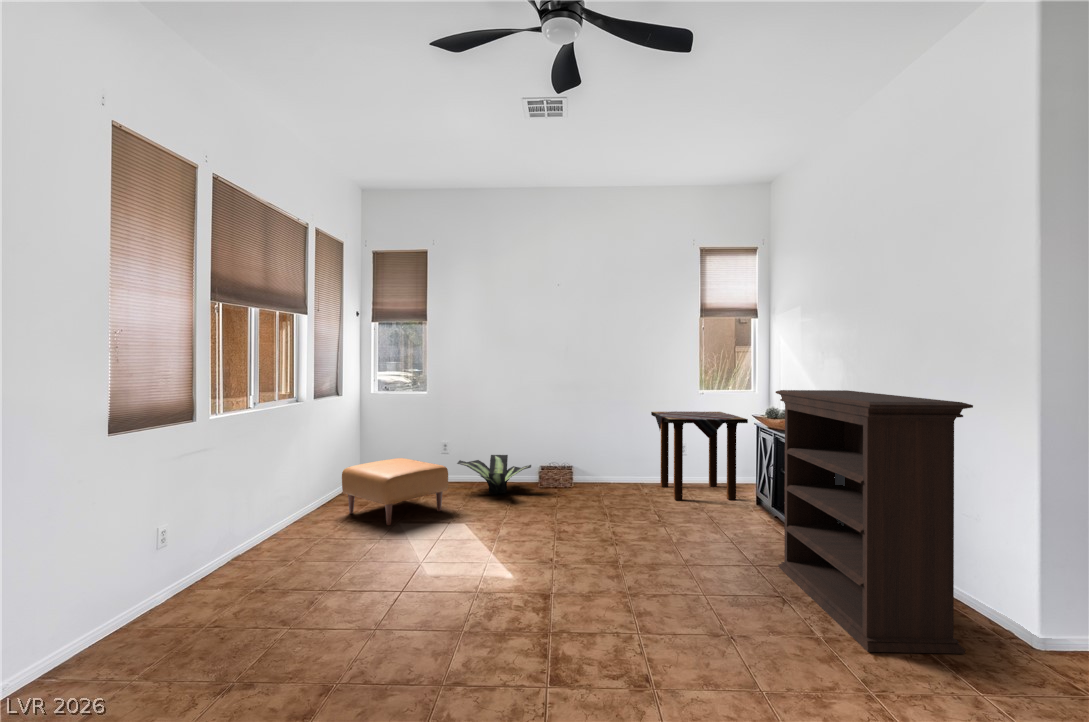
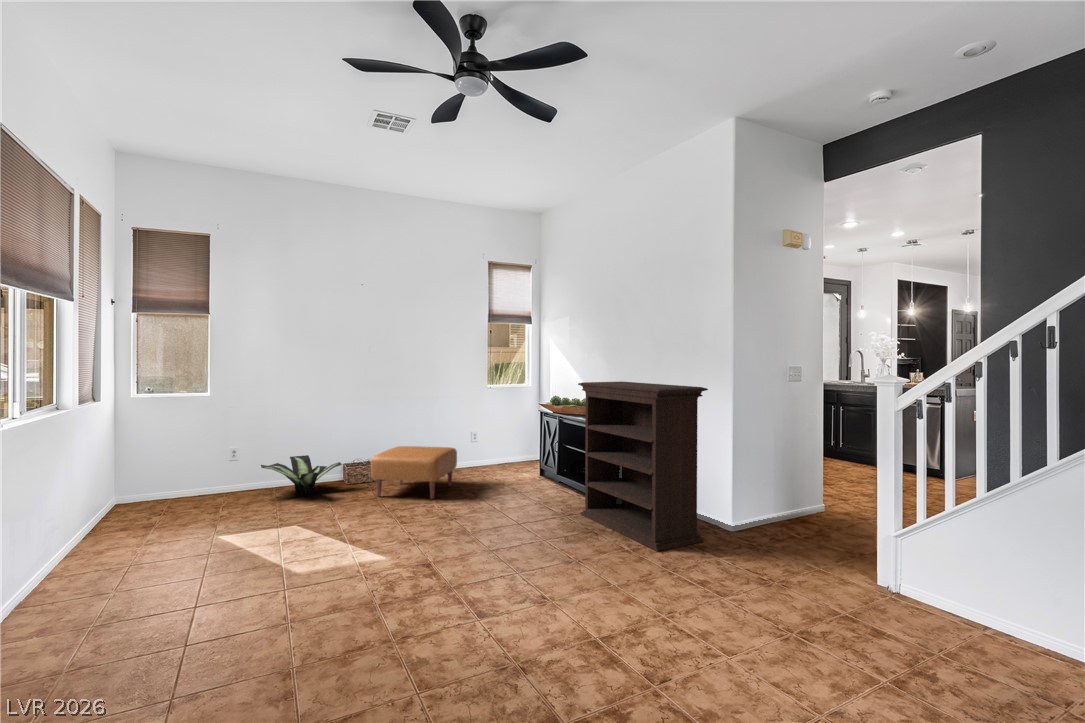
side table: present [651,411,748,500] -> none [448,402,533,480]
ottoman: present [342,458,448,525] -> present [371,446,457,499]

